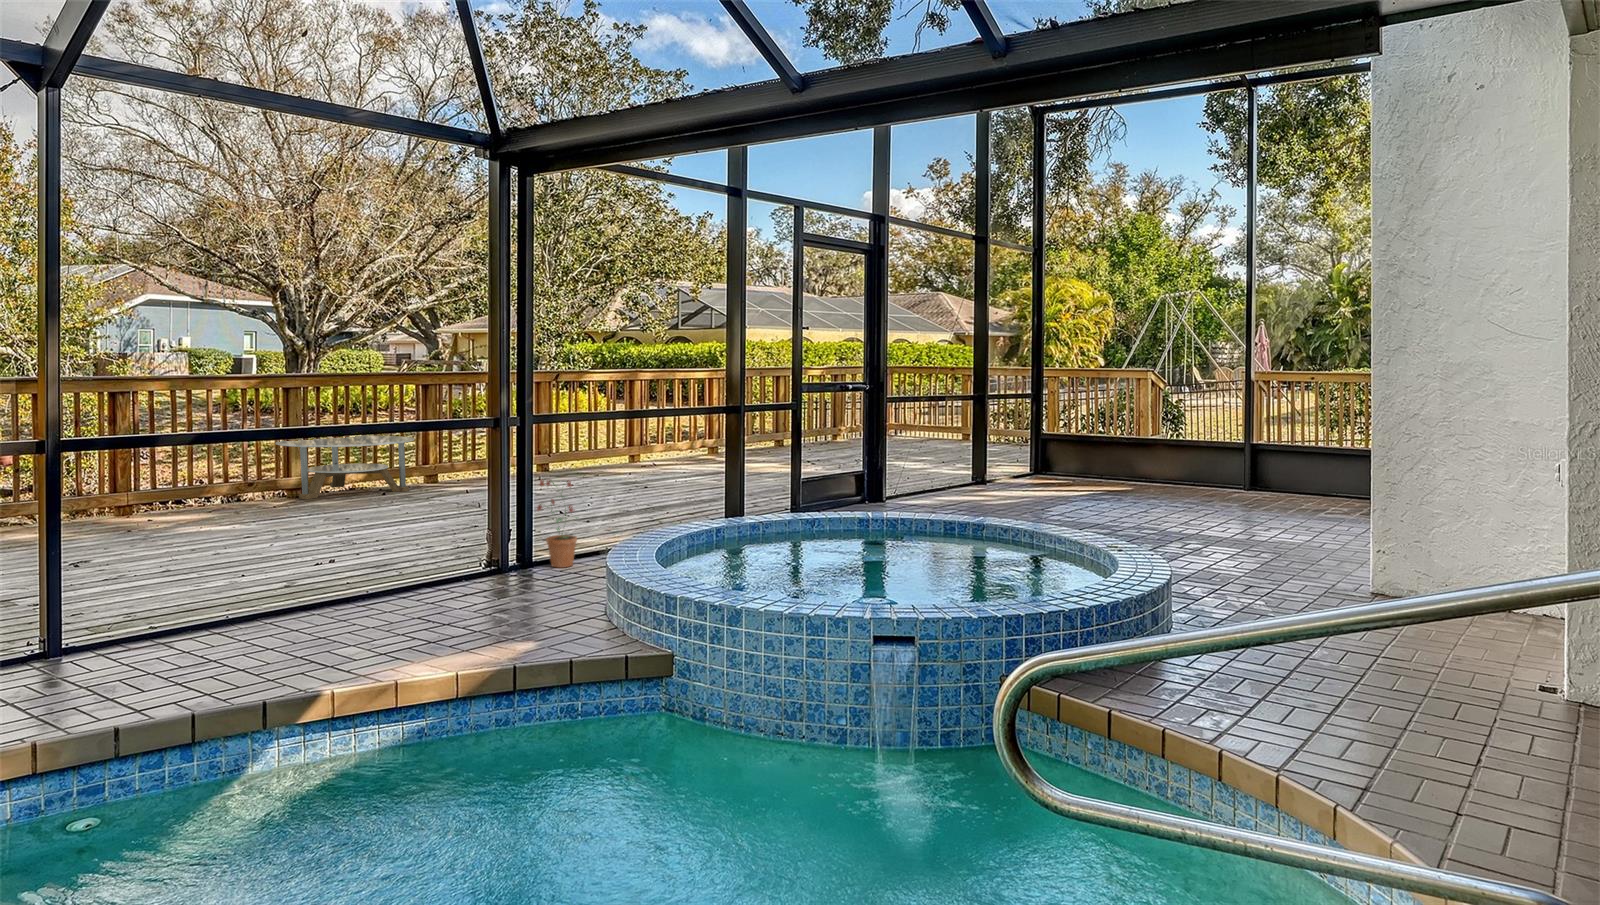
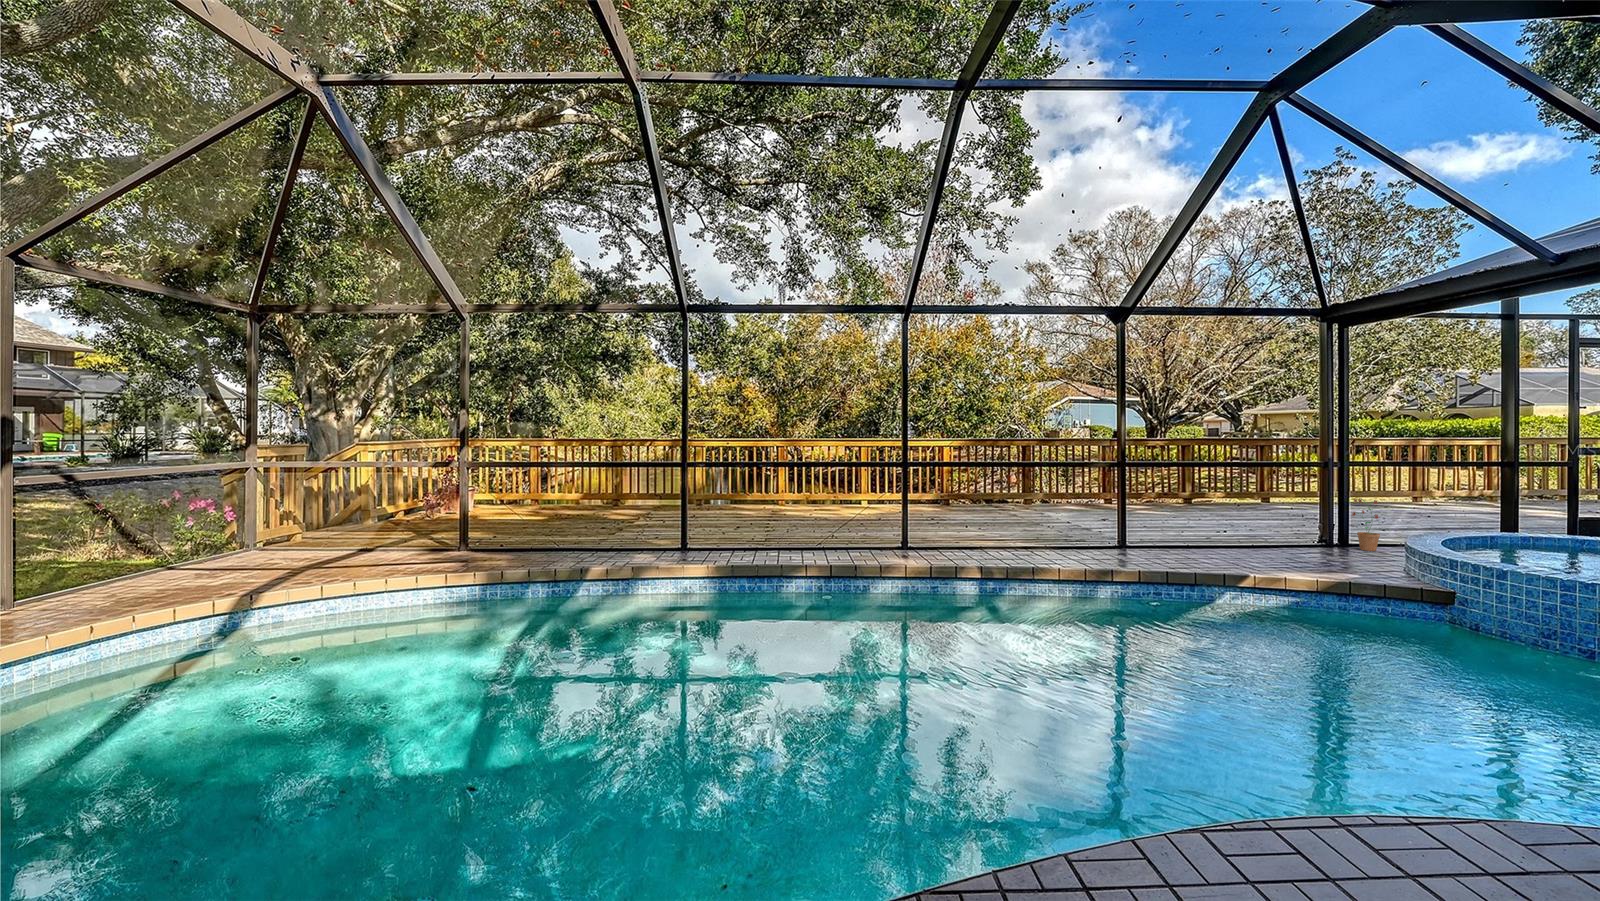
round table: present [275,436,415,499] -> none [1161,474,1244,508]

